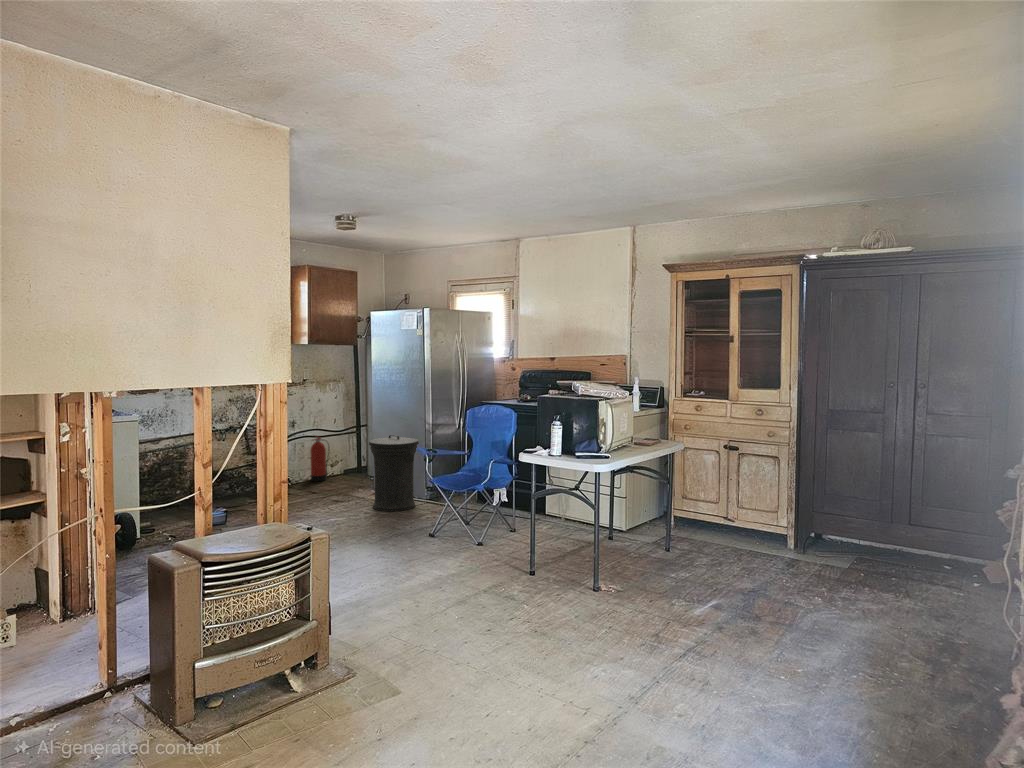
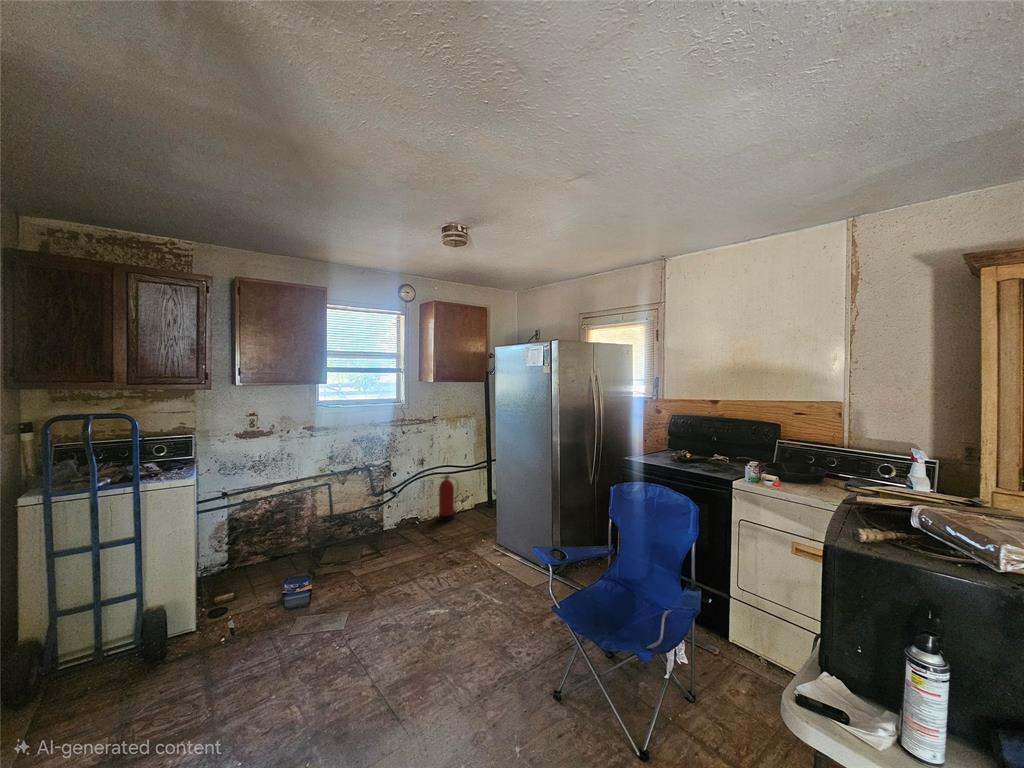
trash can: present [369,435,419,511] -> none [484,494,544,597]

